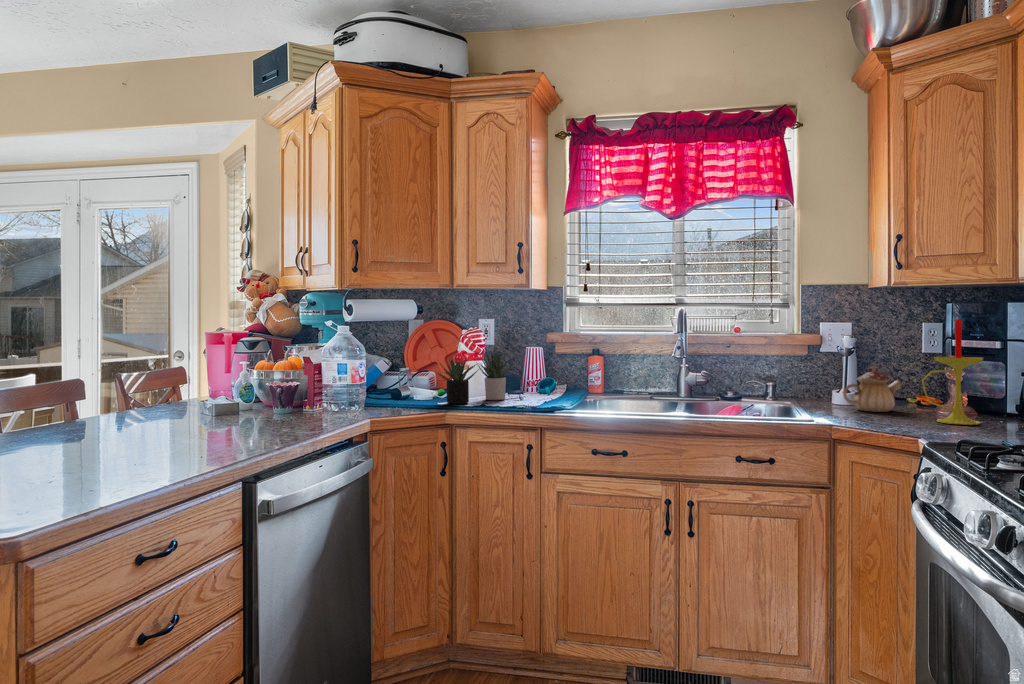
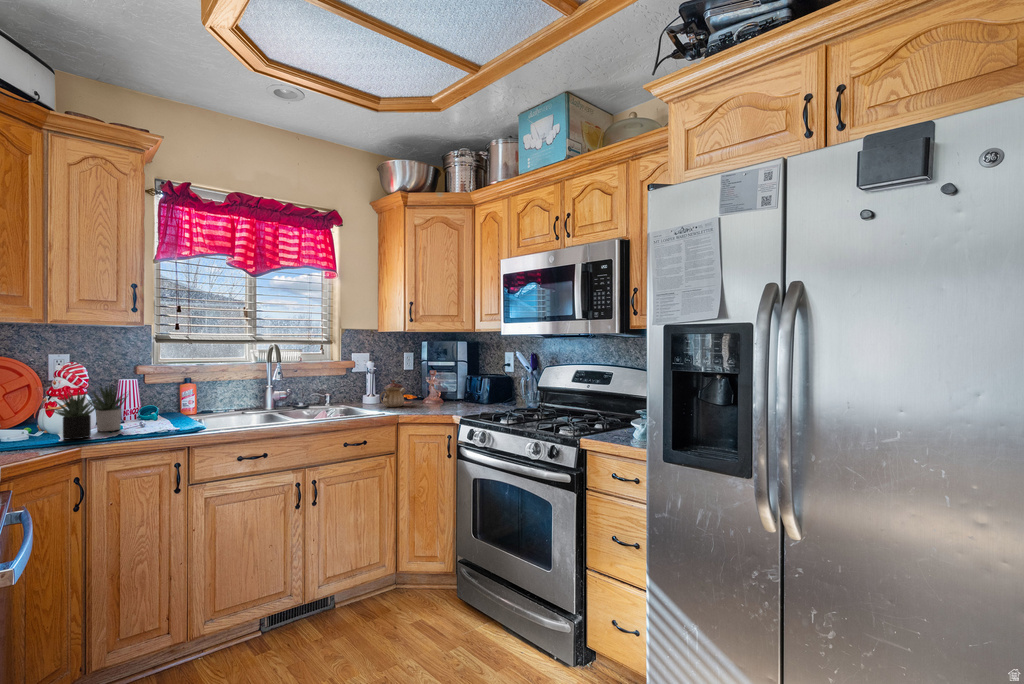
candle: present [922,319,983,425] -> none [425,352,451,409]

